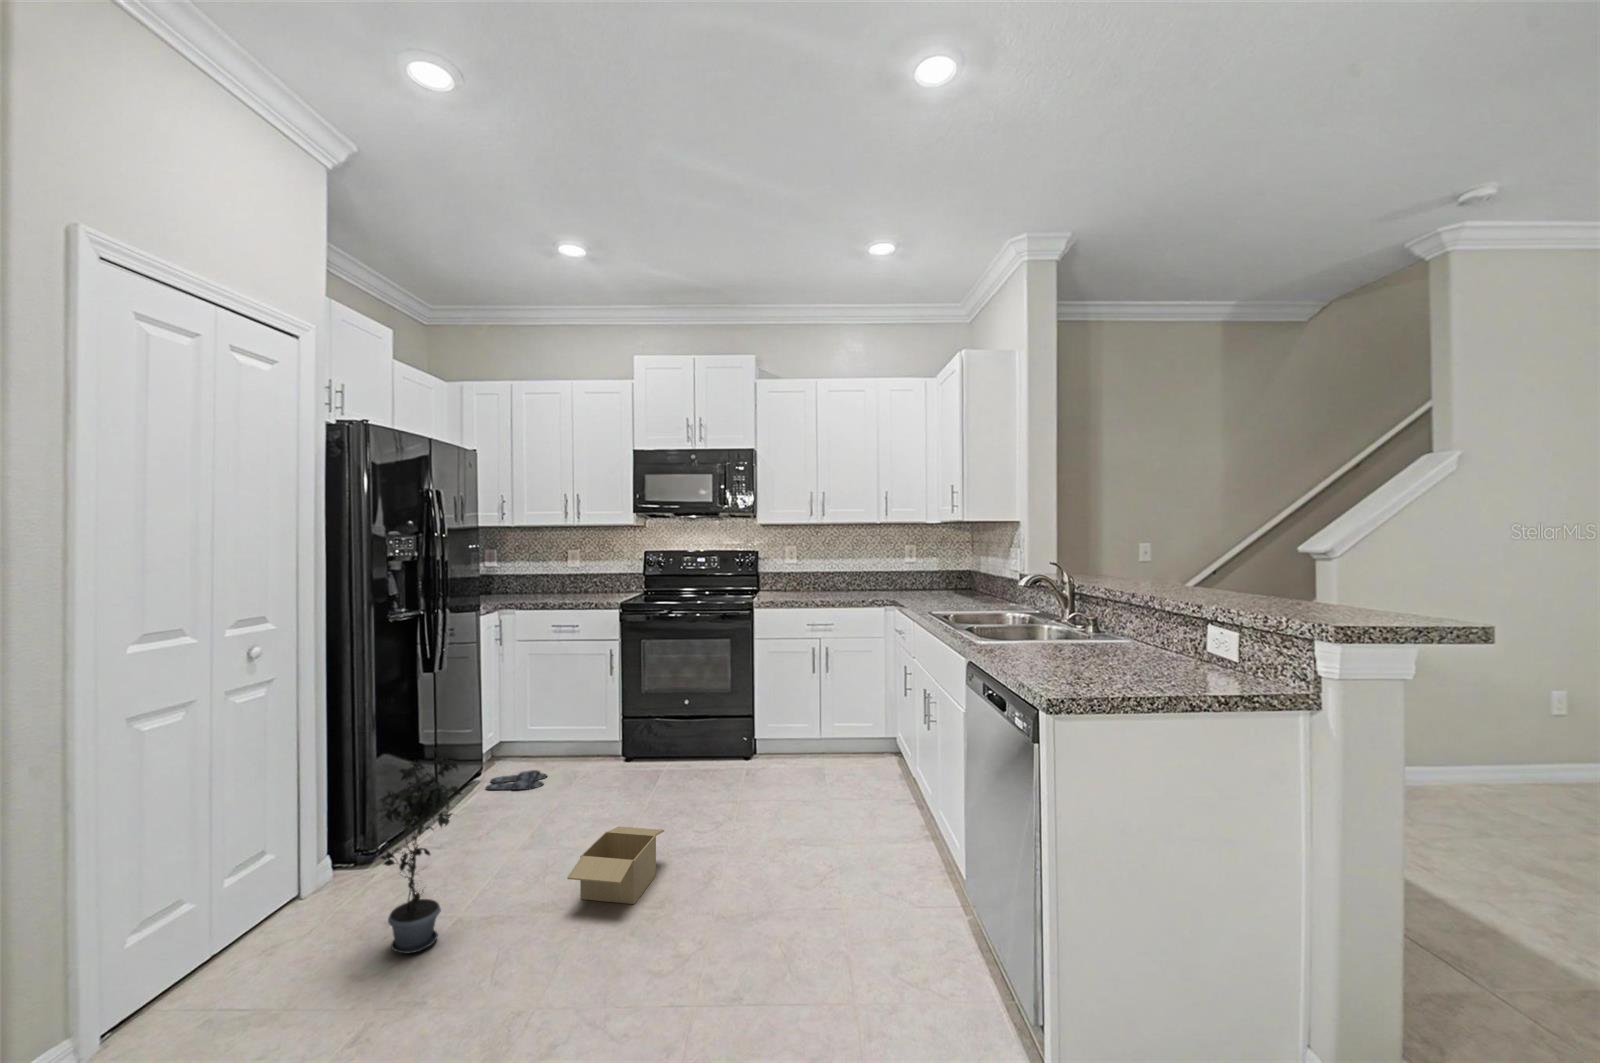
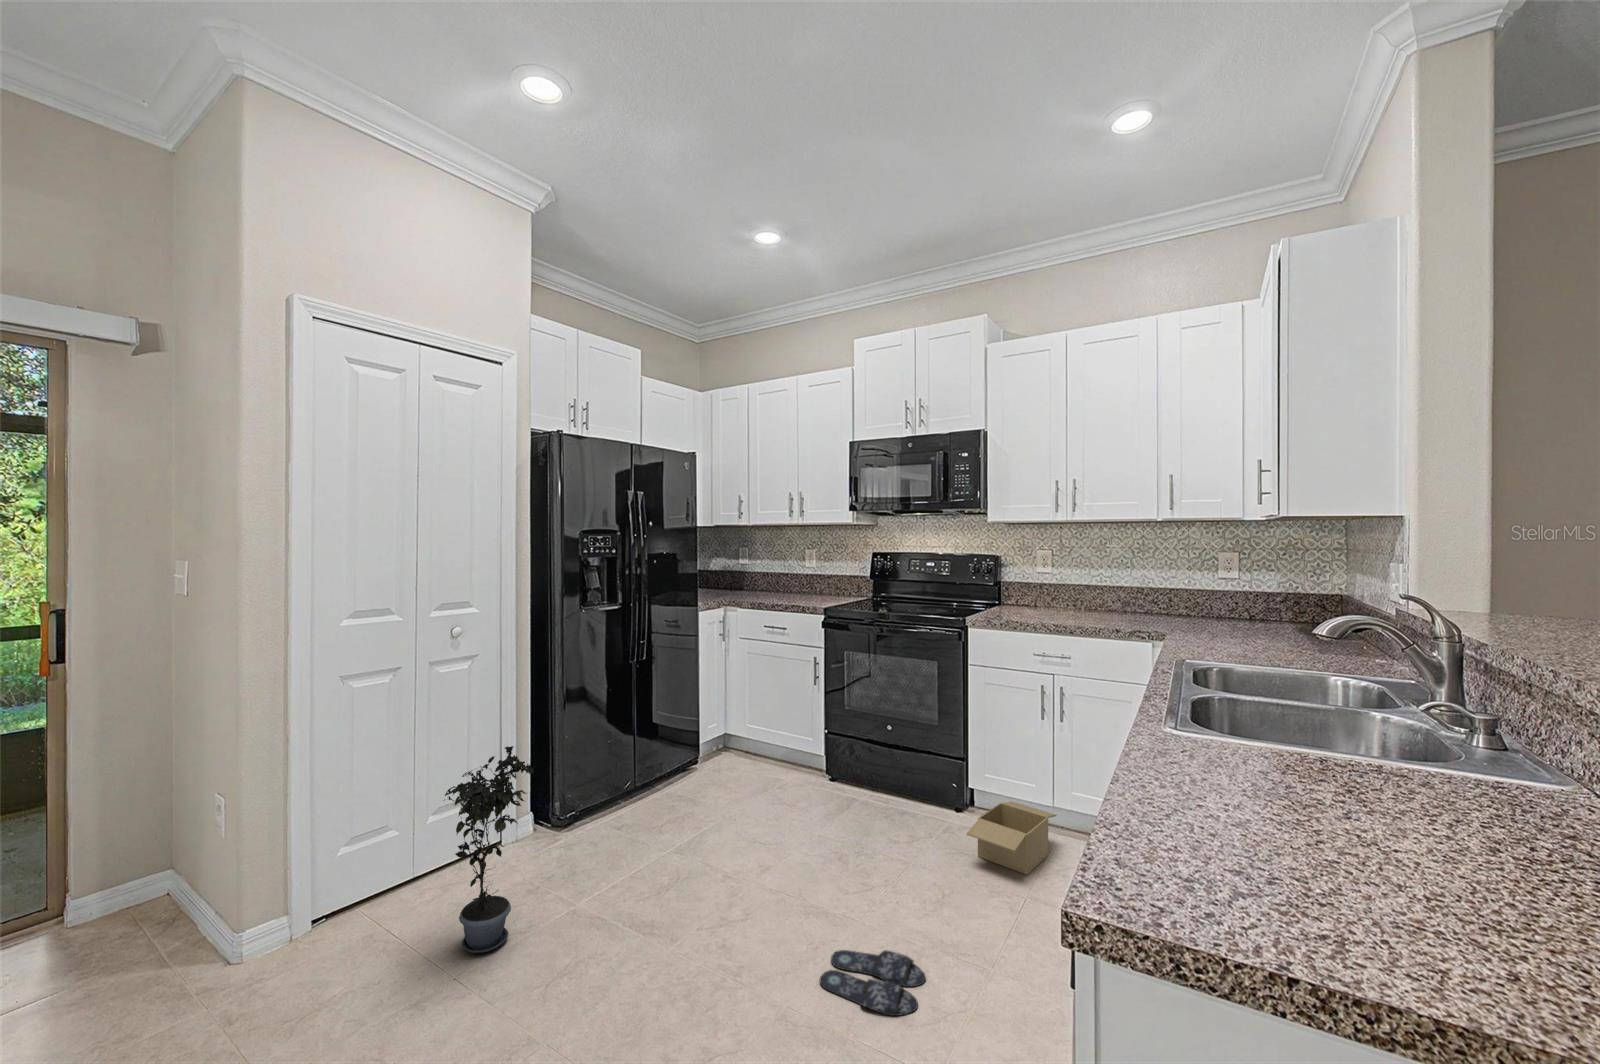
slippers: present [486,770,547,790] -> present [820,950,926,1016]
cardboard box: present [567,827,664,904] -> present [967,801,1057,875]

